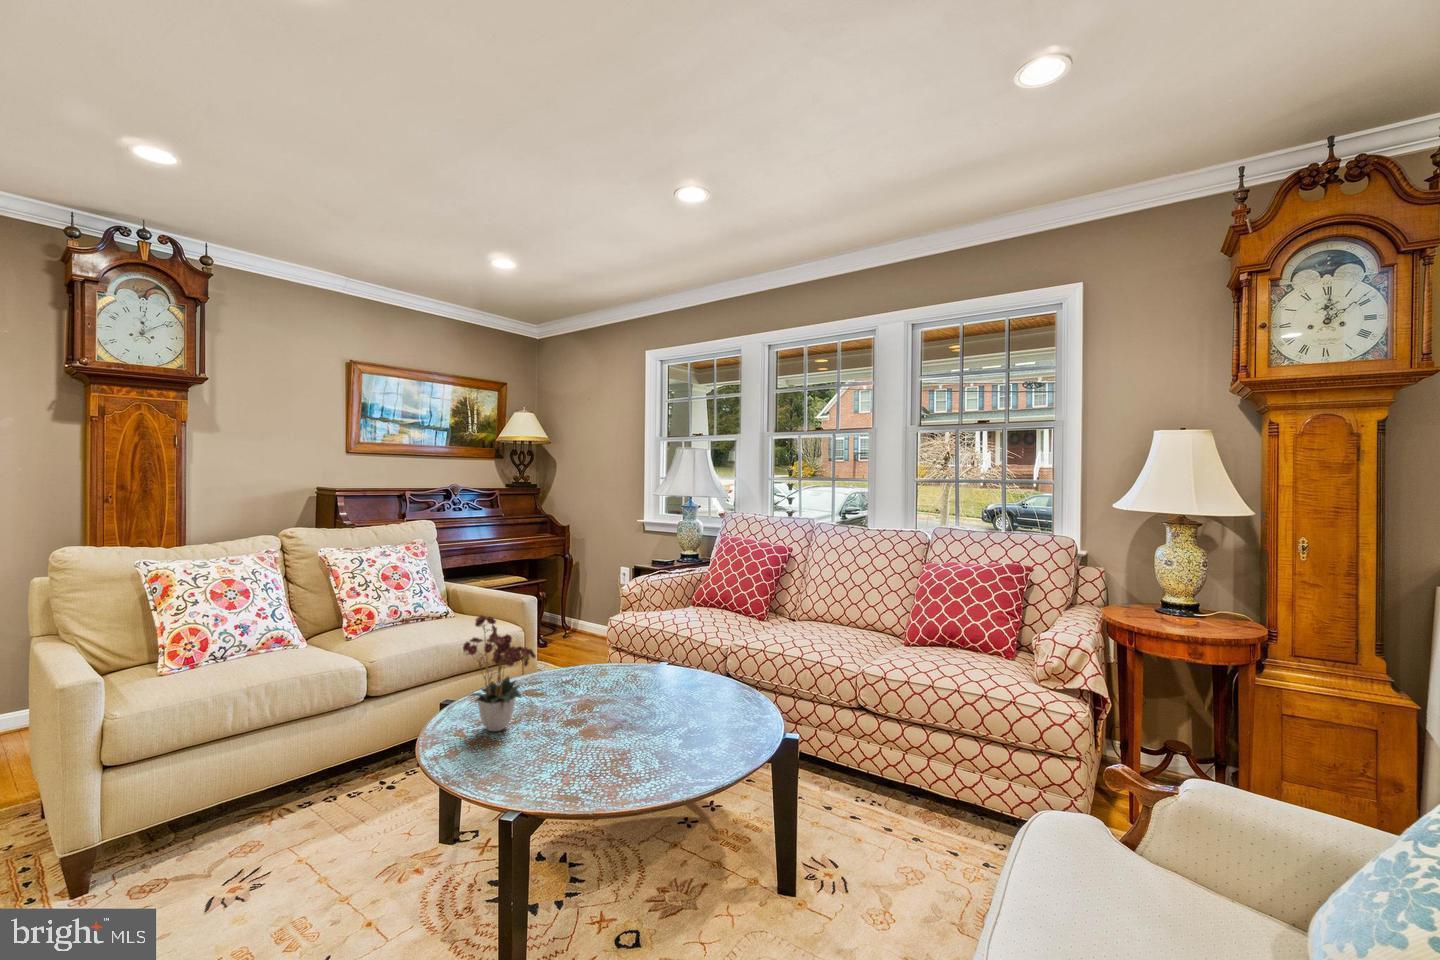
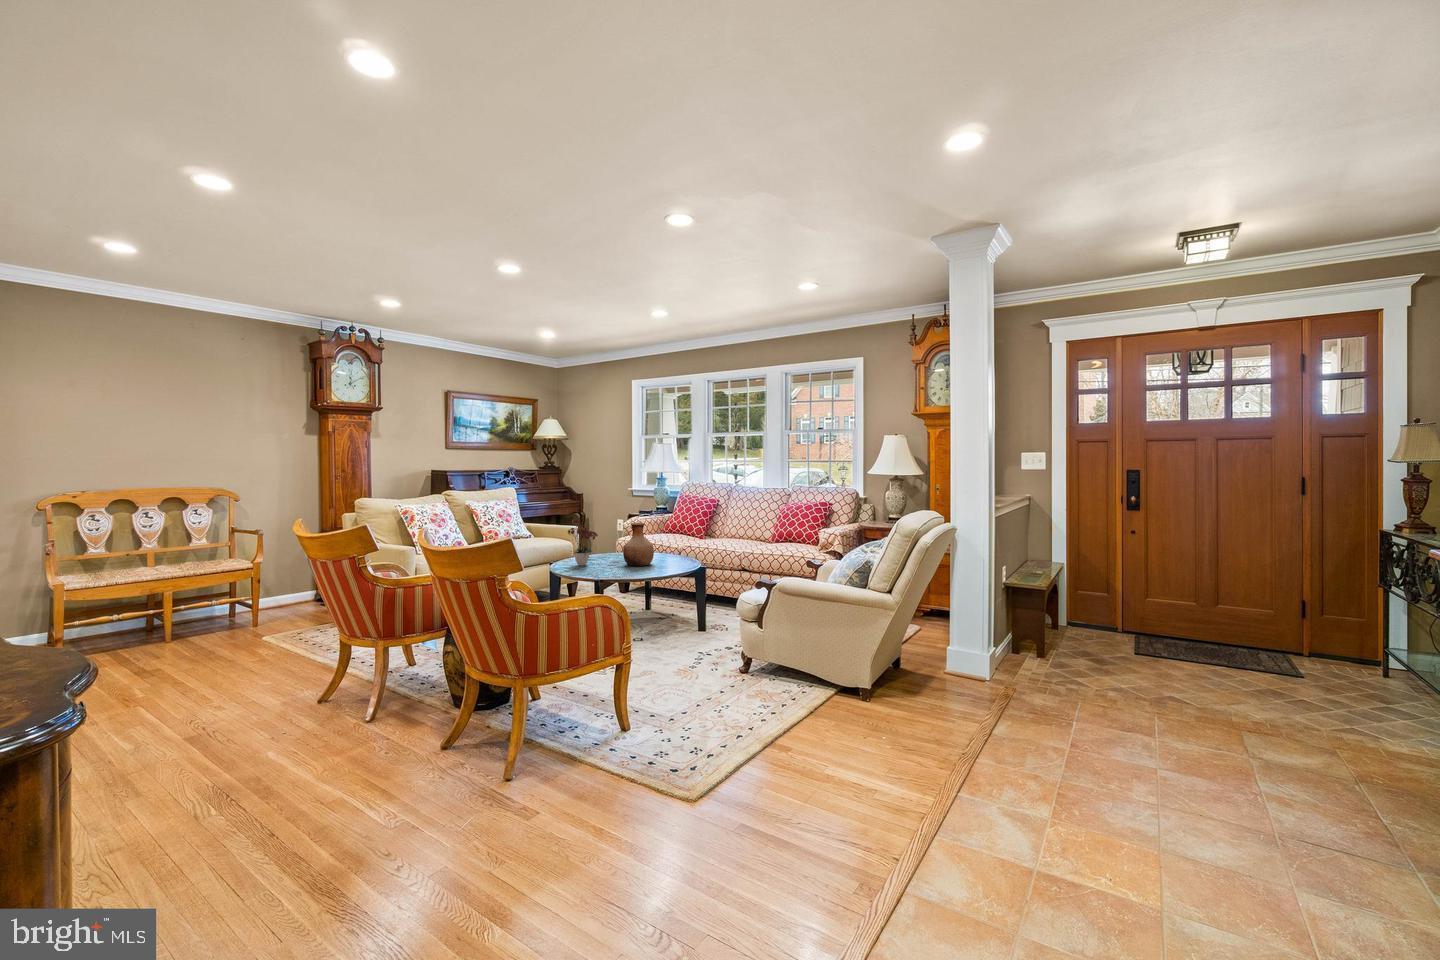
vase: none [596,625,671,741] -> present [623,523,654,566]

